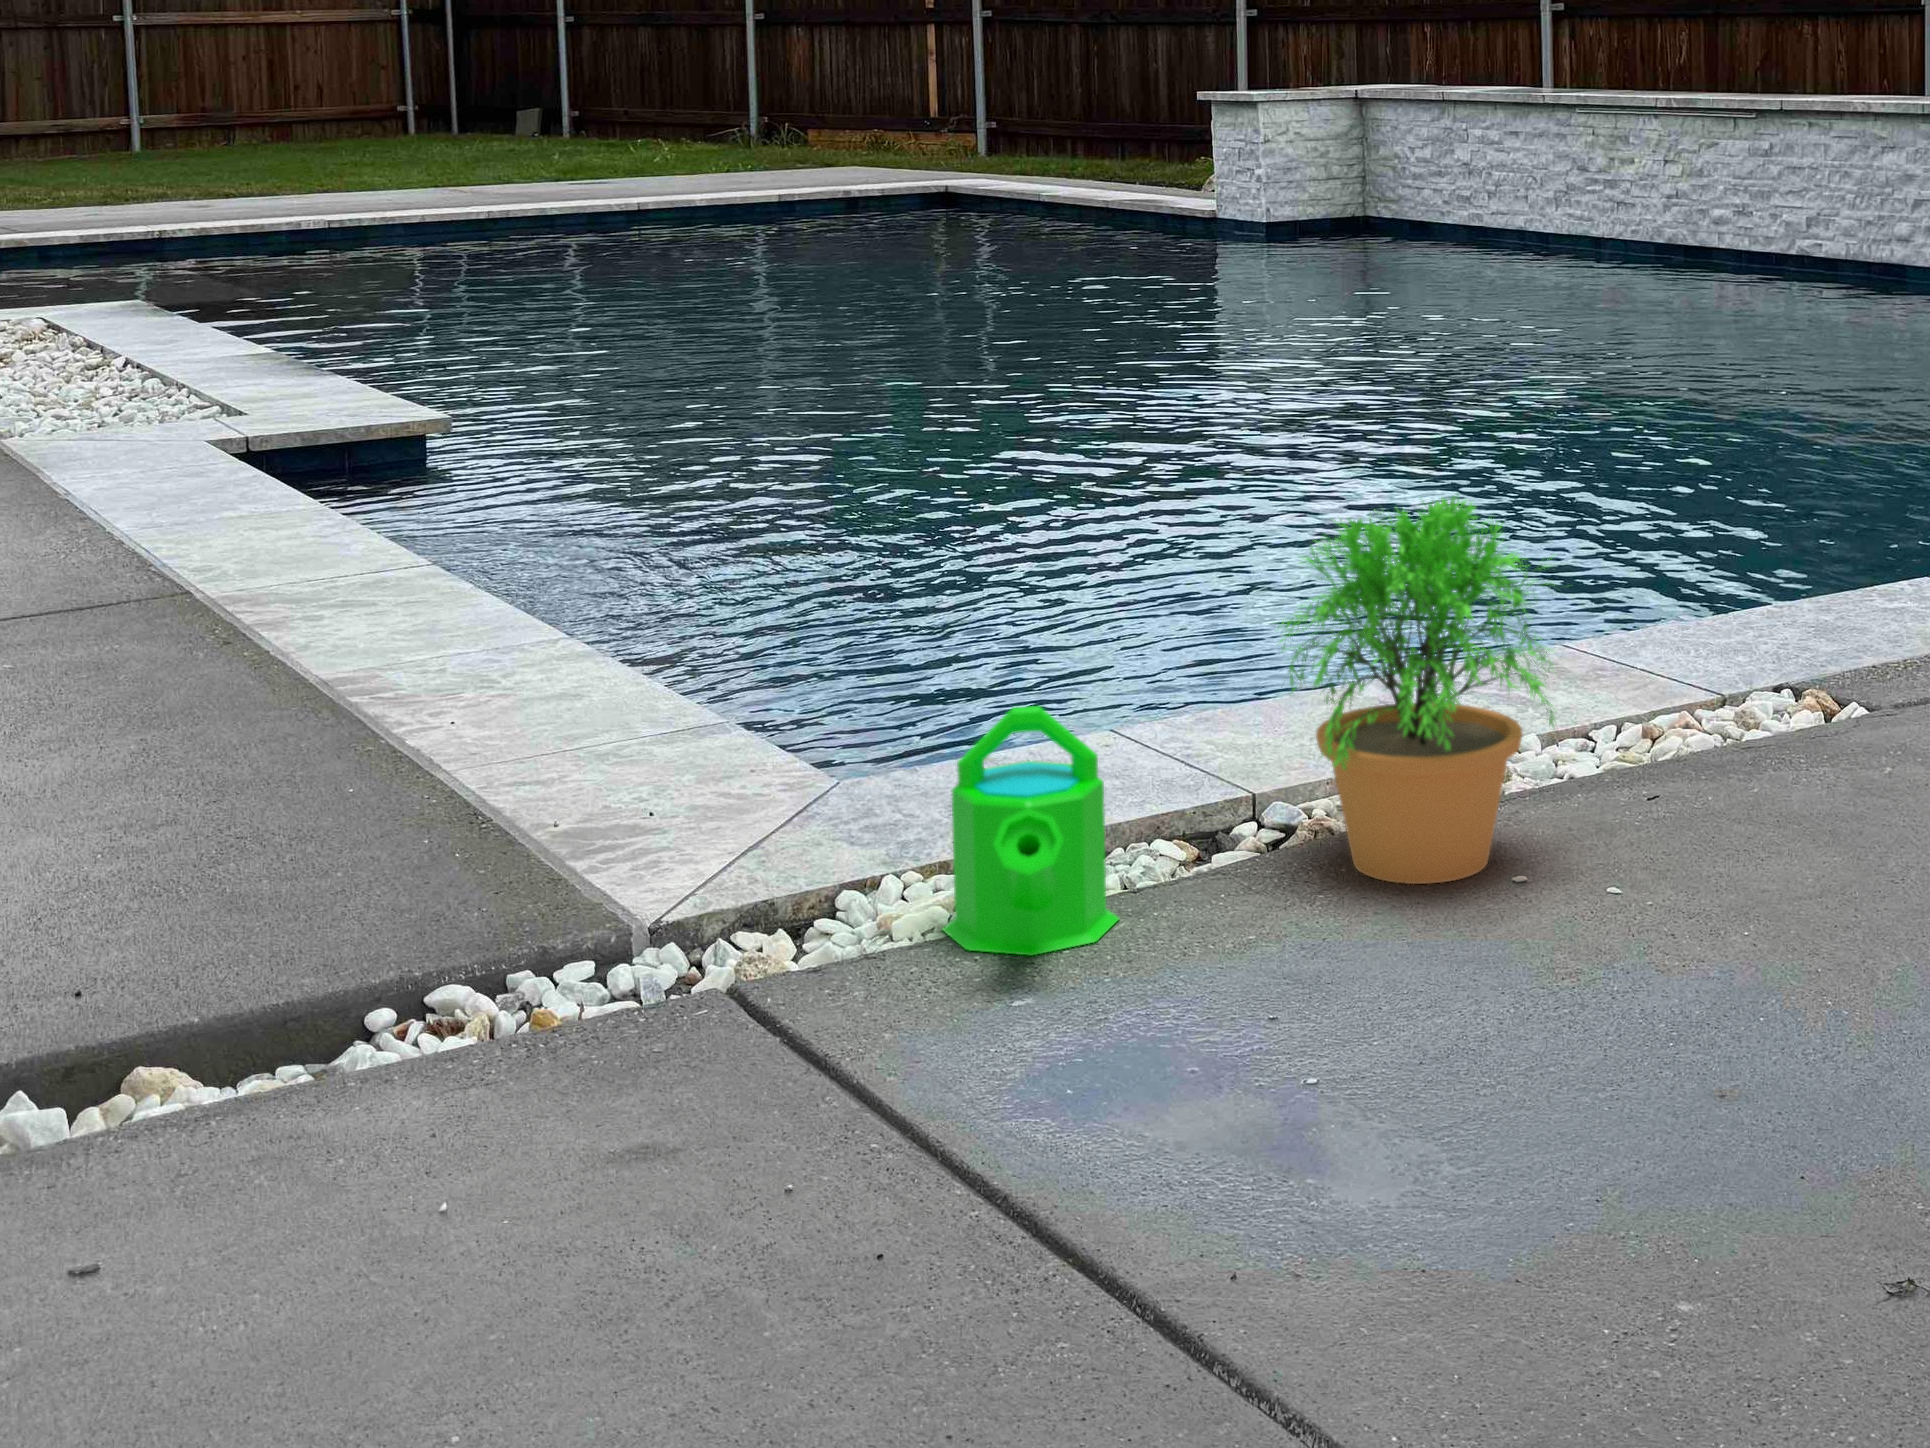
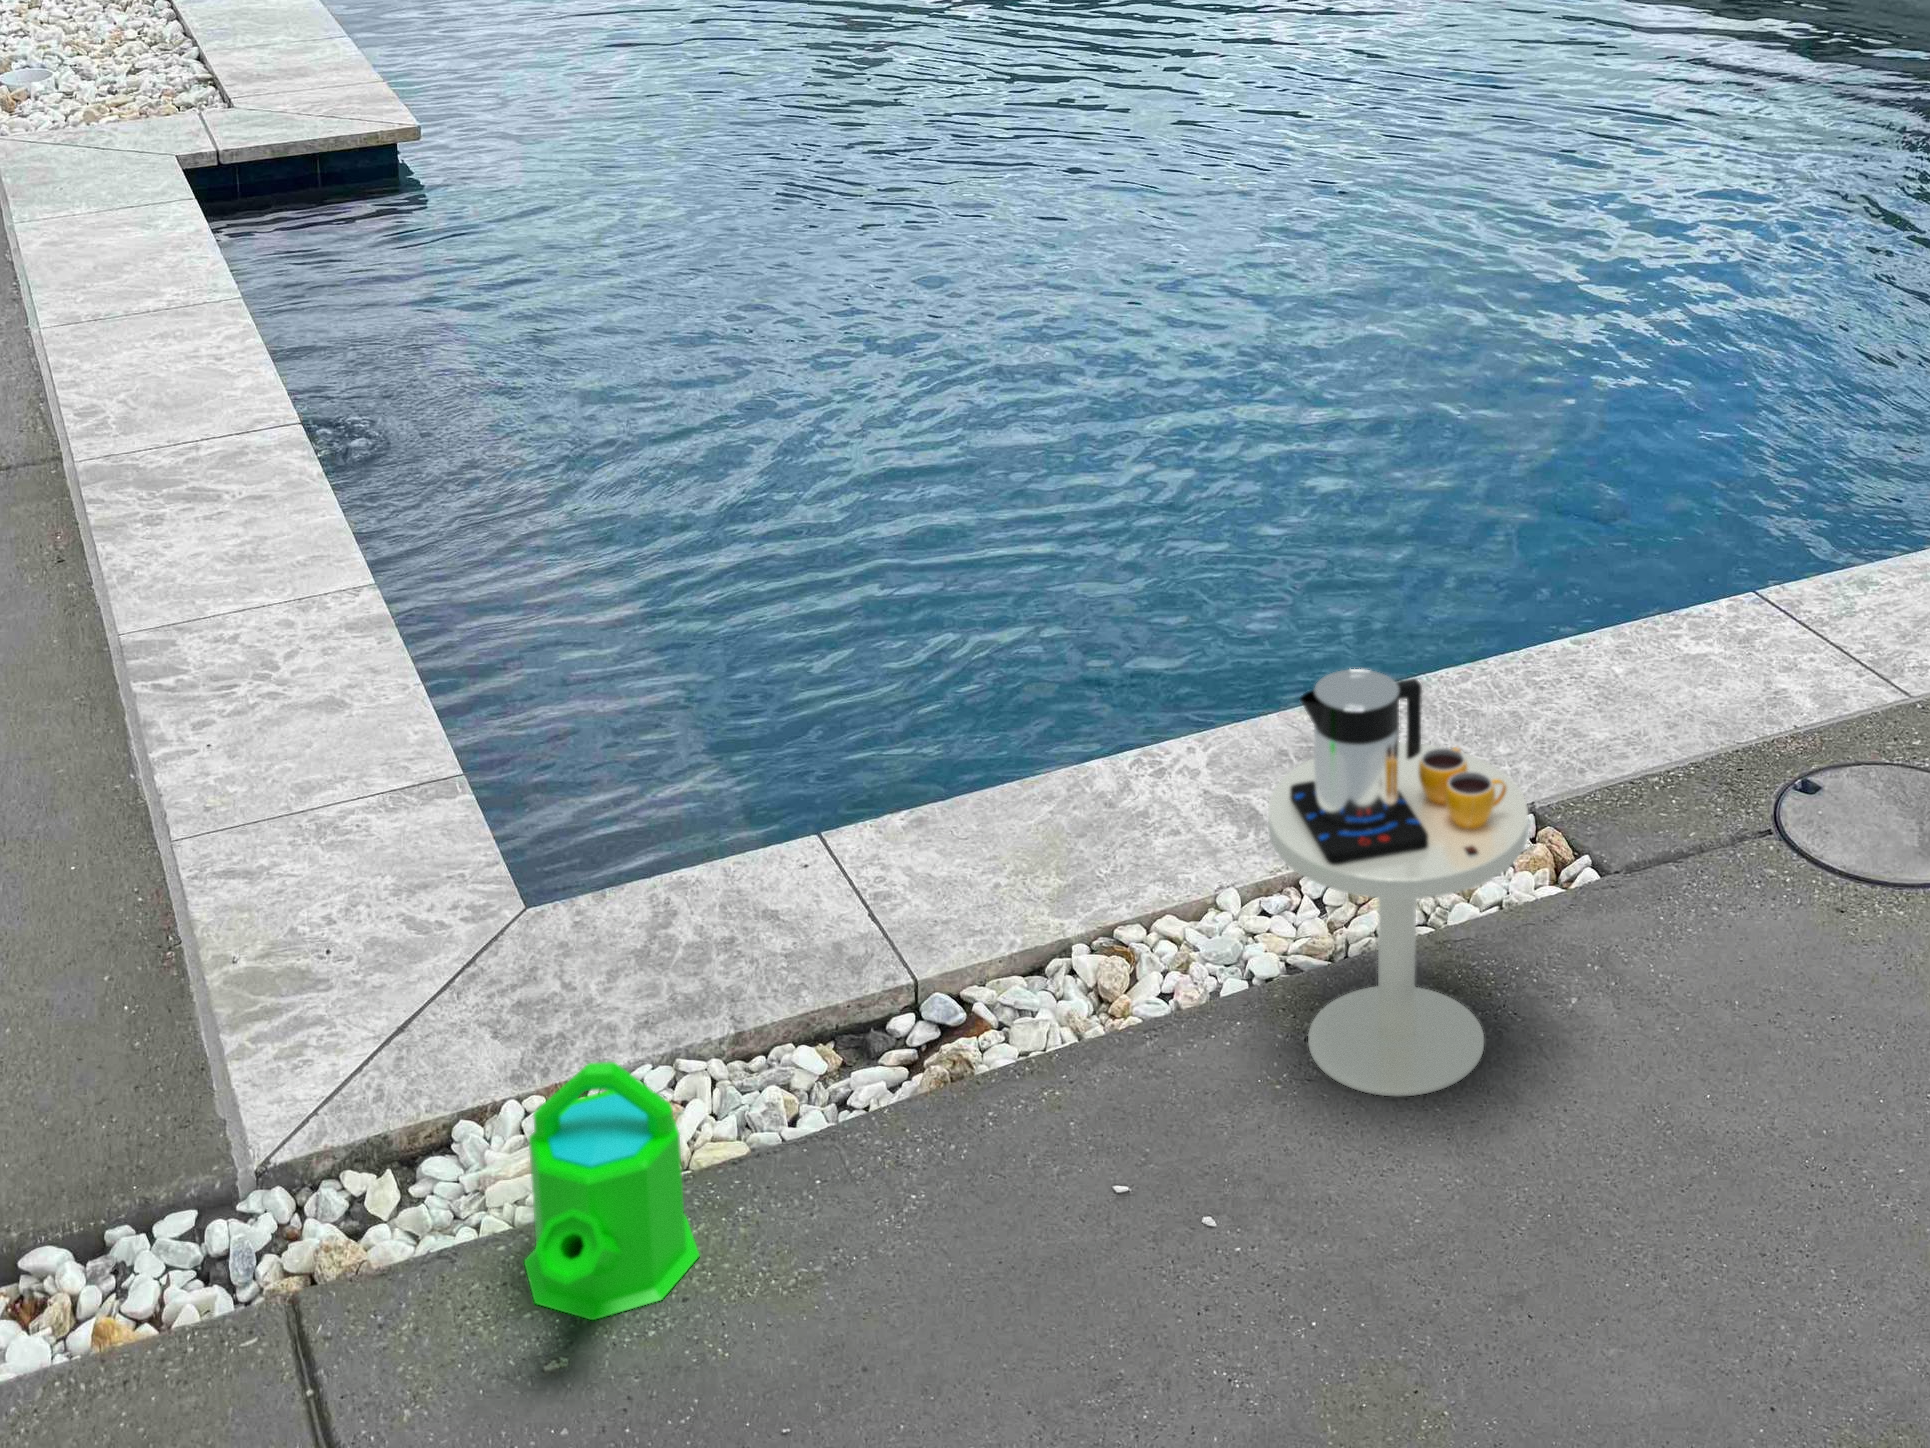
side table: none [1613,401,1867,811] -> present [1268,669,1528,1096]
potted plant: present [1281,493,1556,884] -> none [860,809,1189,1215]

